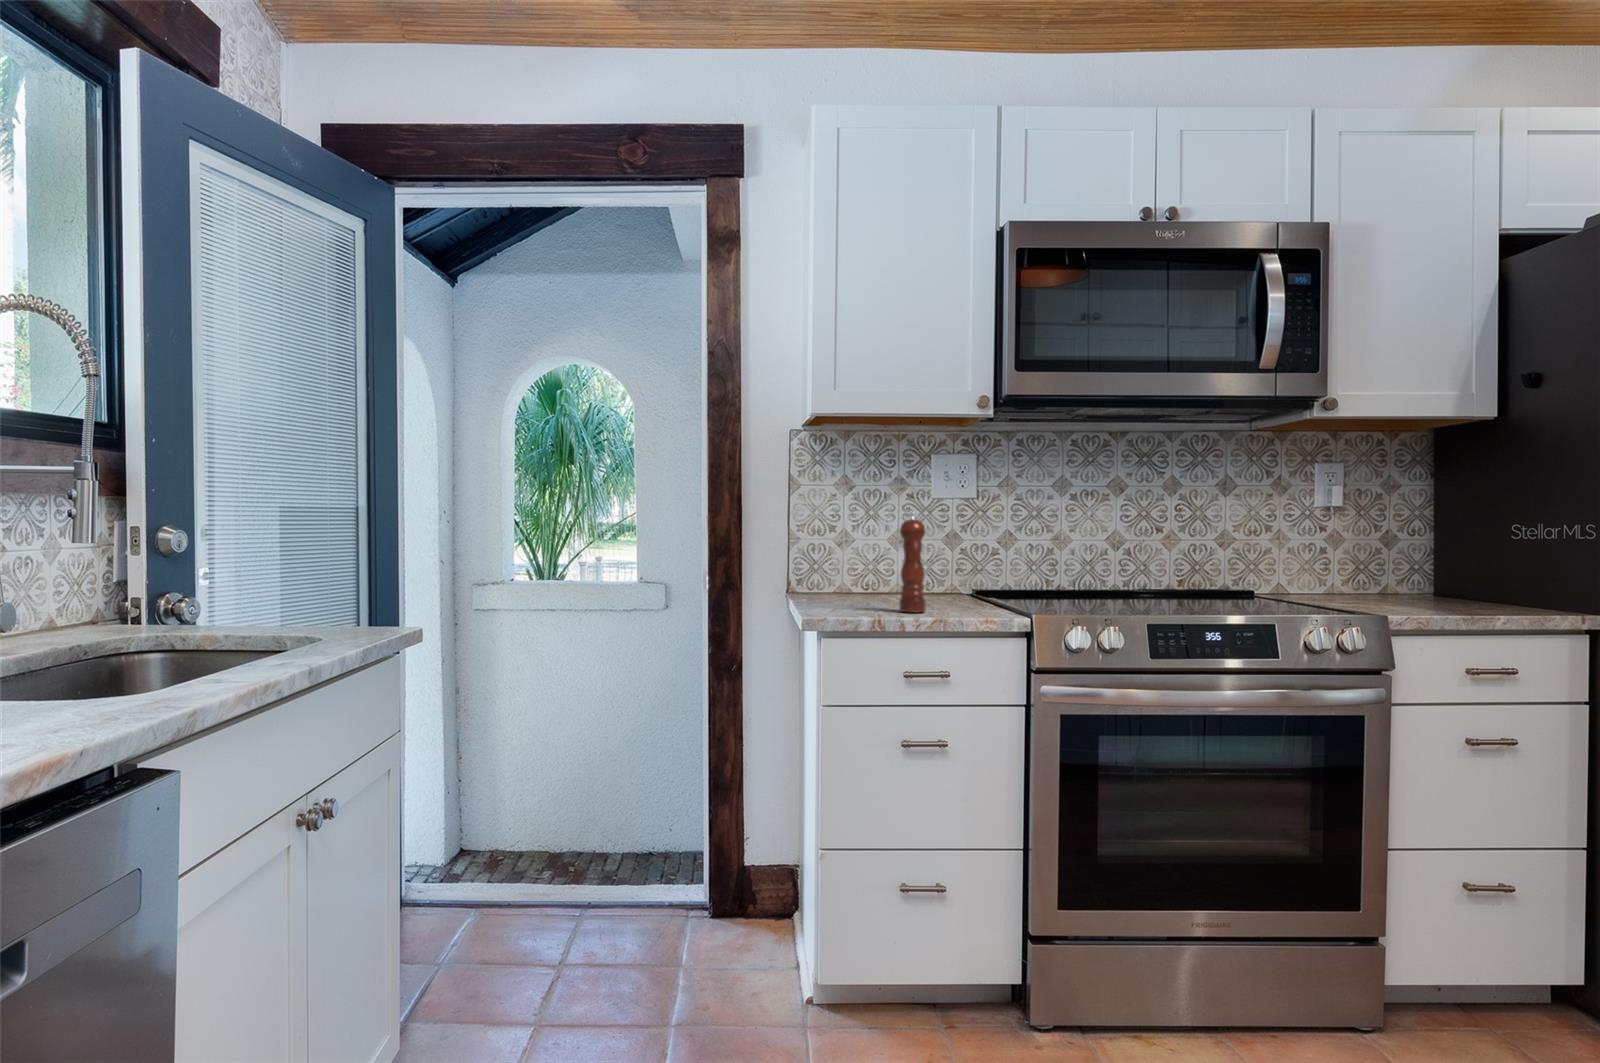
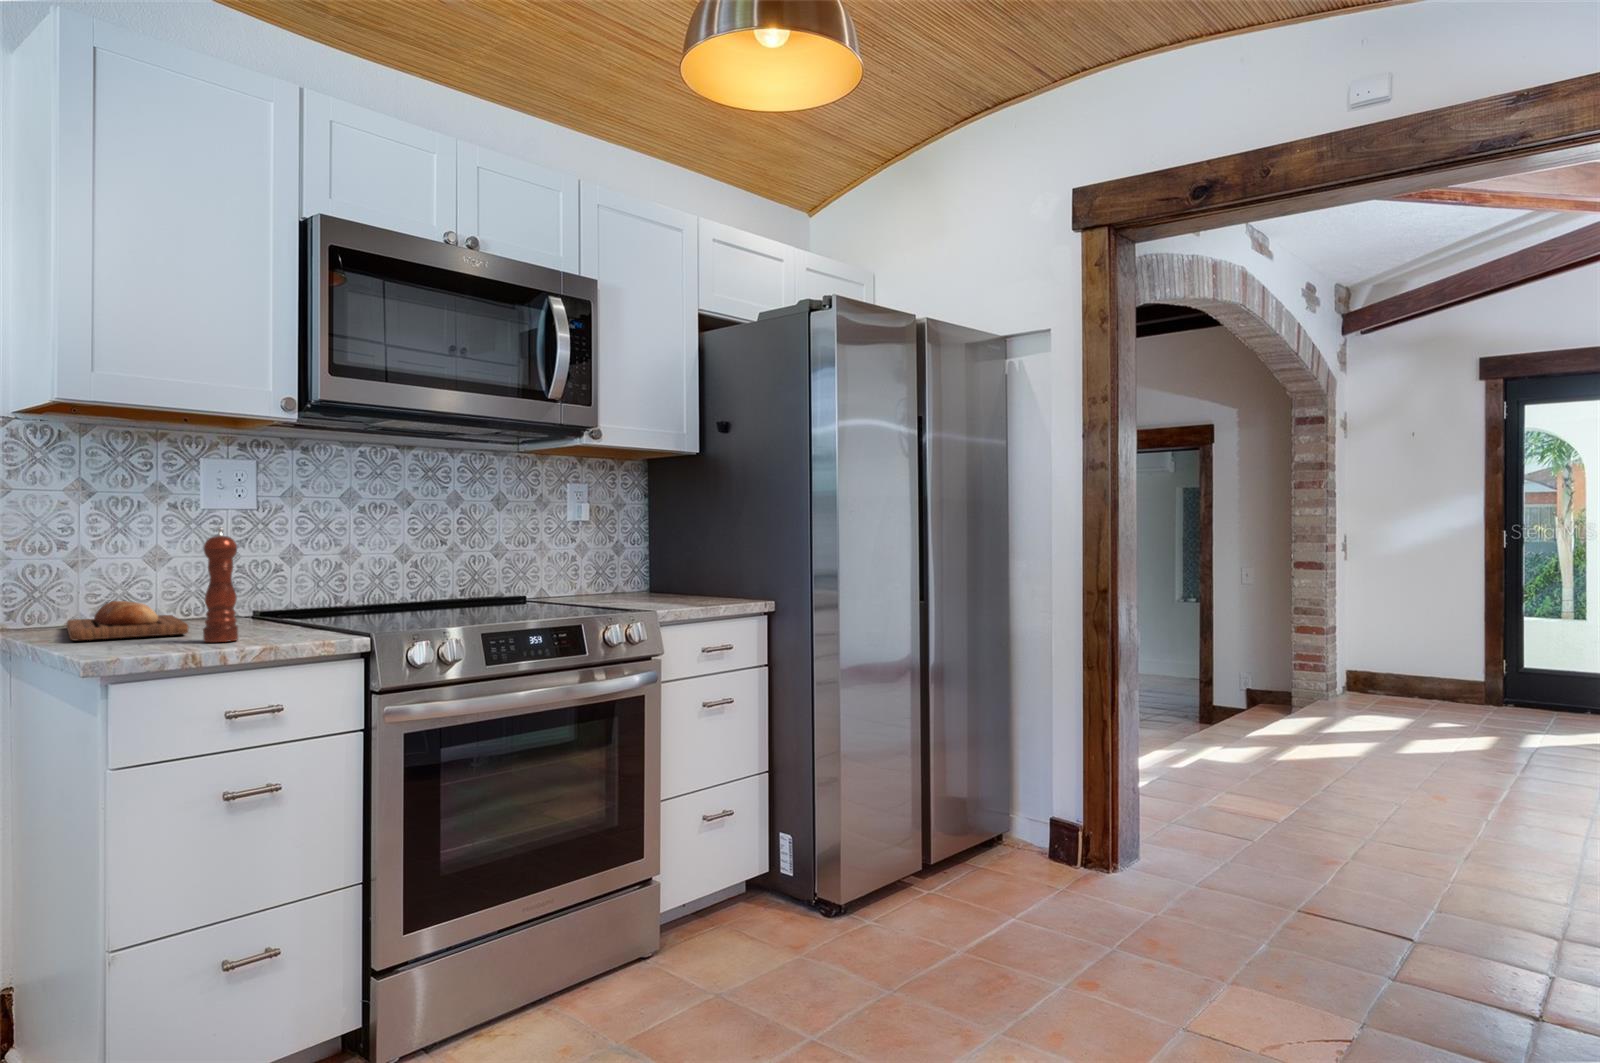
bread loaf: none [820,575,908,604] -> present [67,601,188,640]

